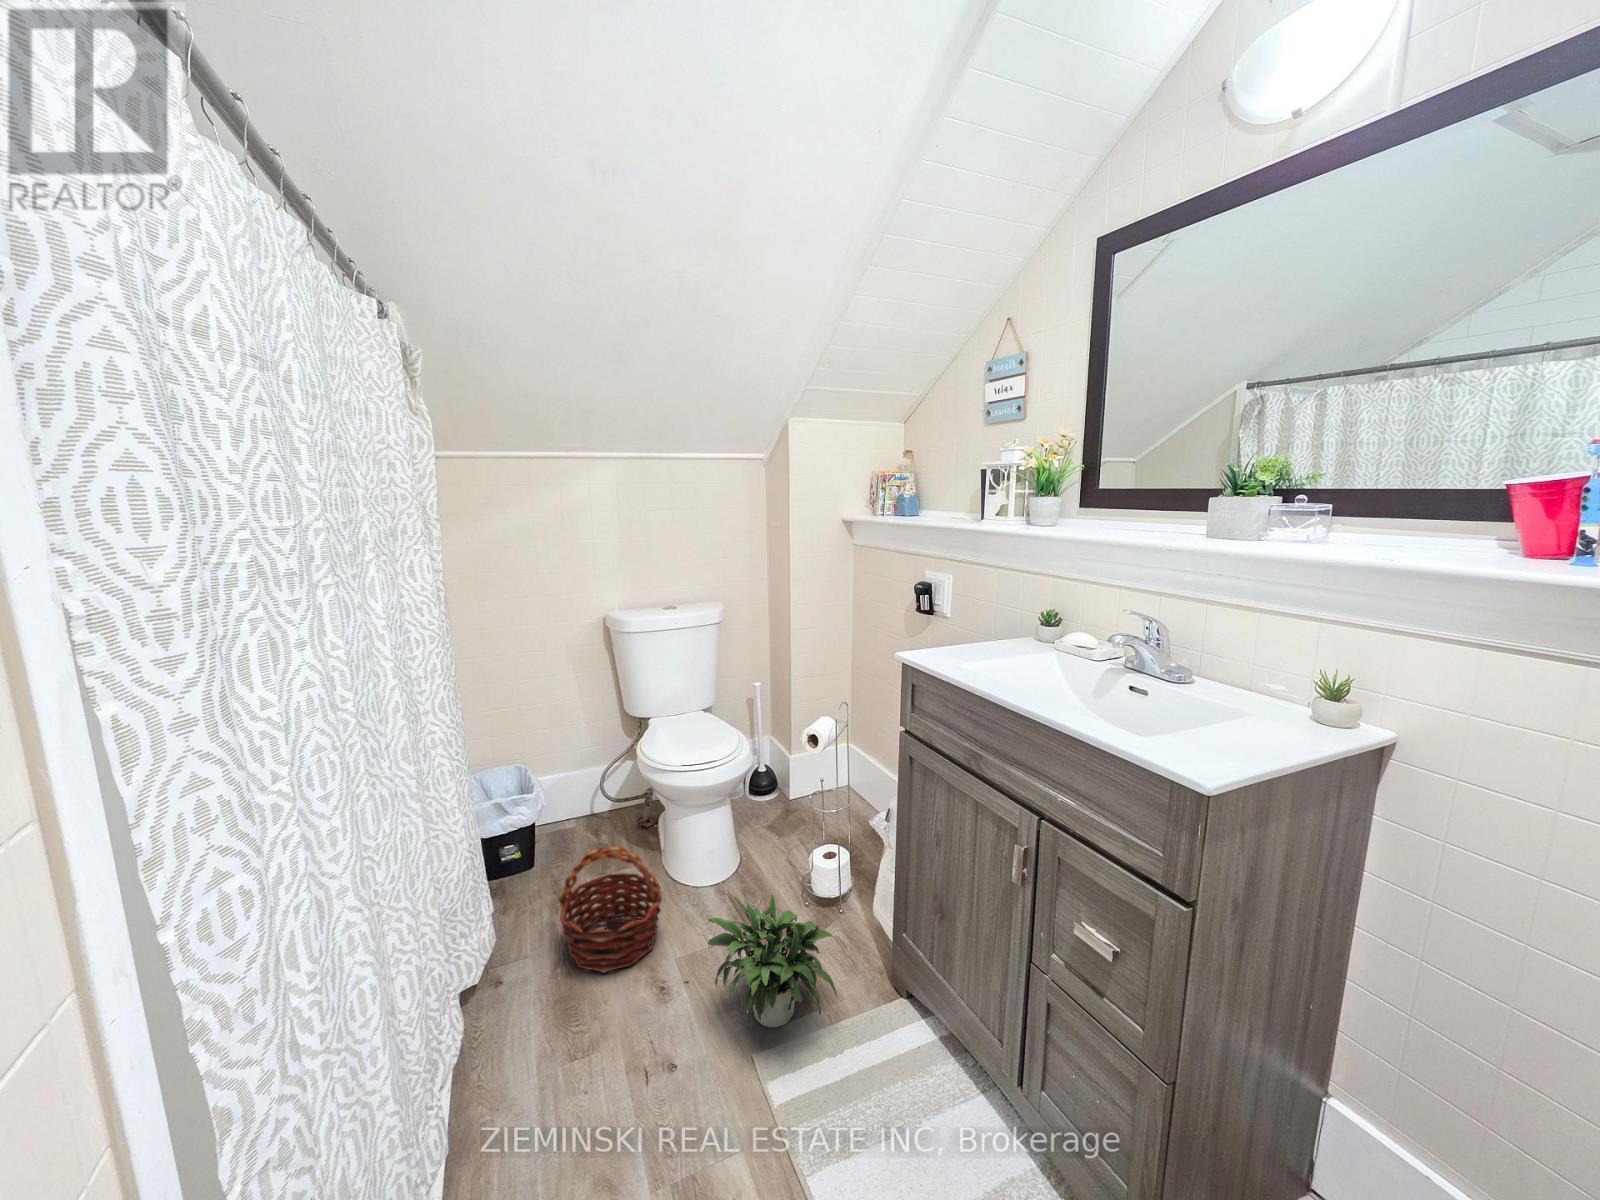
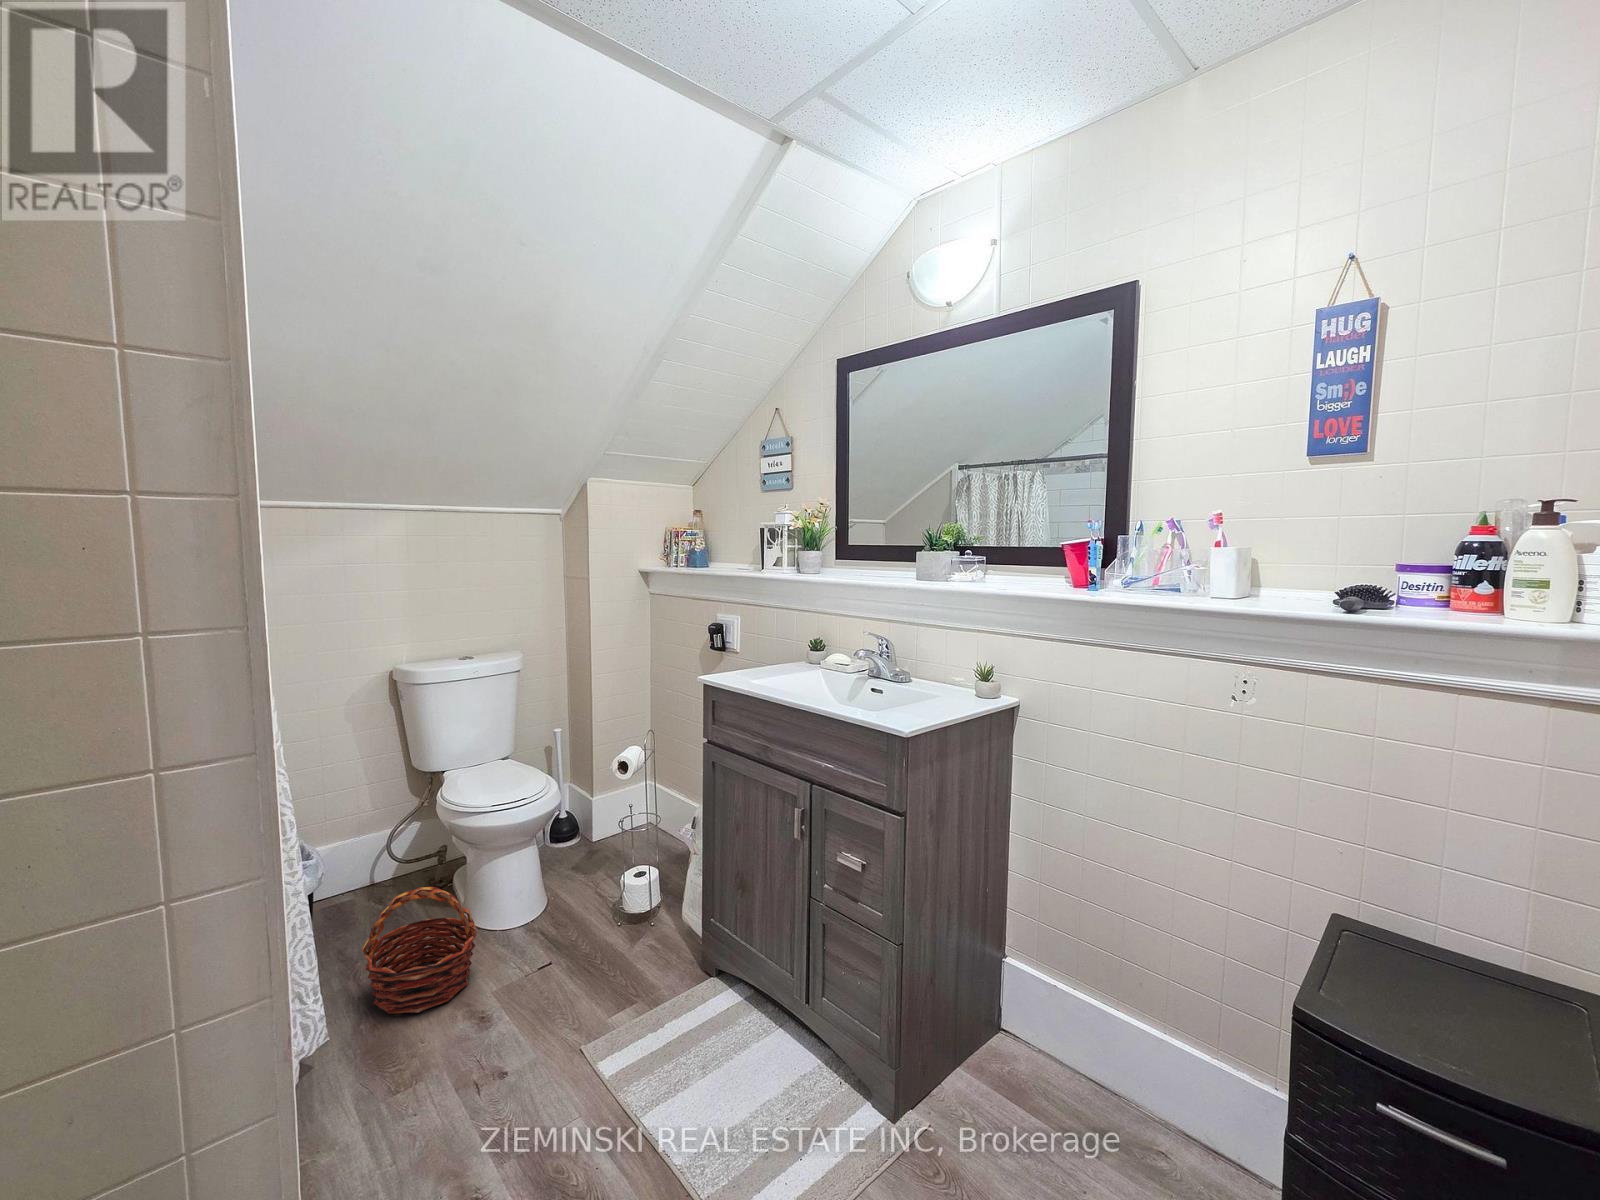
potted plant: present [685,894,837,1027] -> none [505,904,656,1022]

